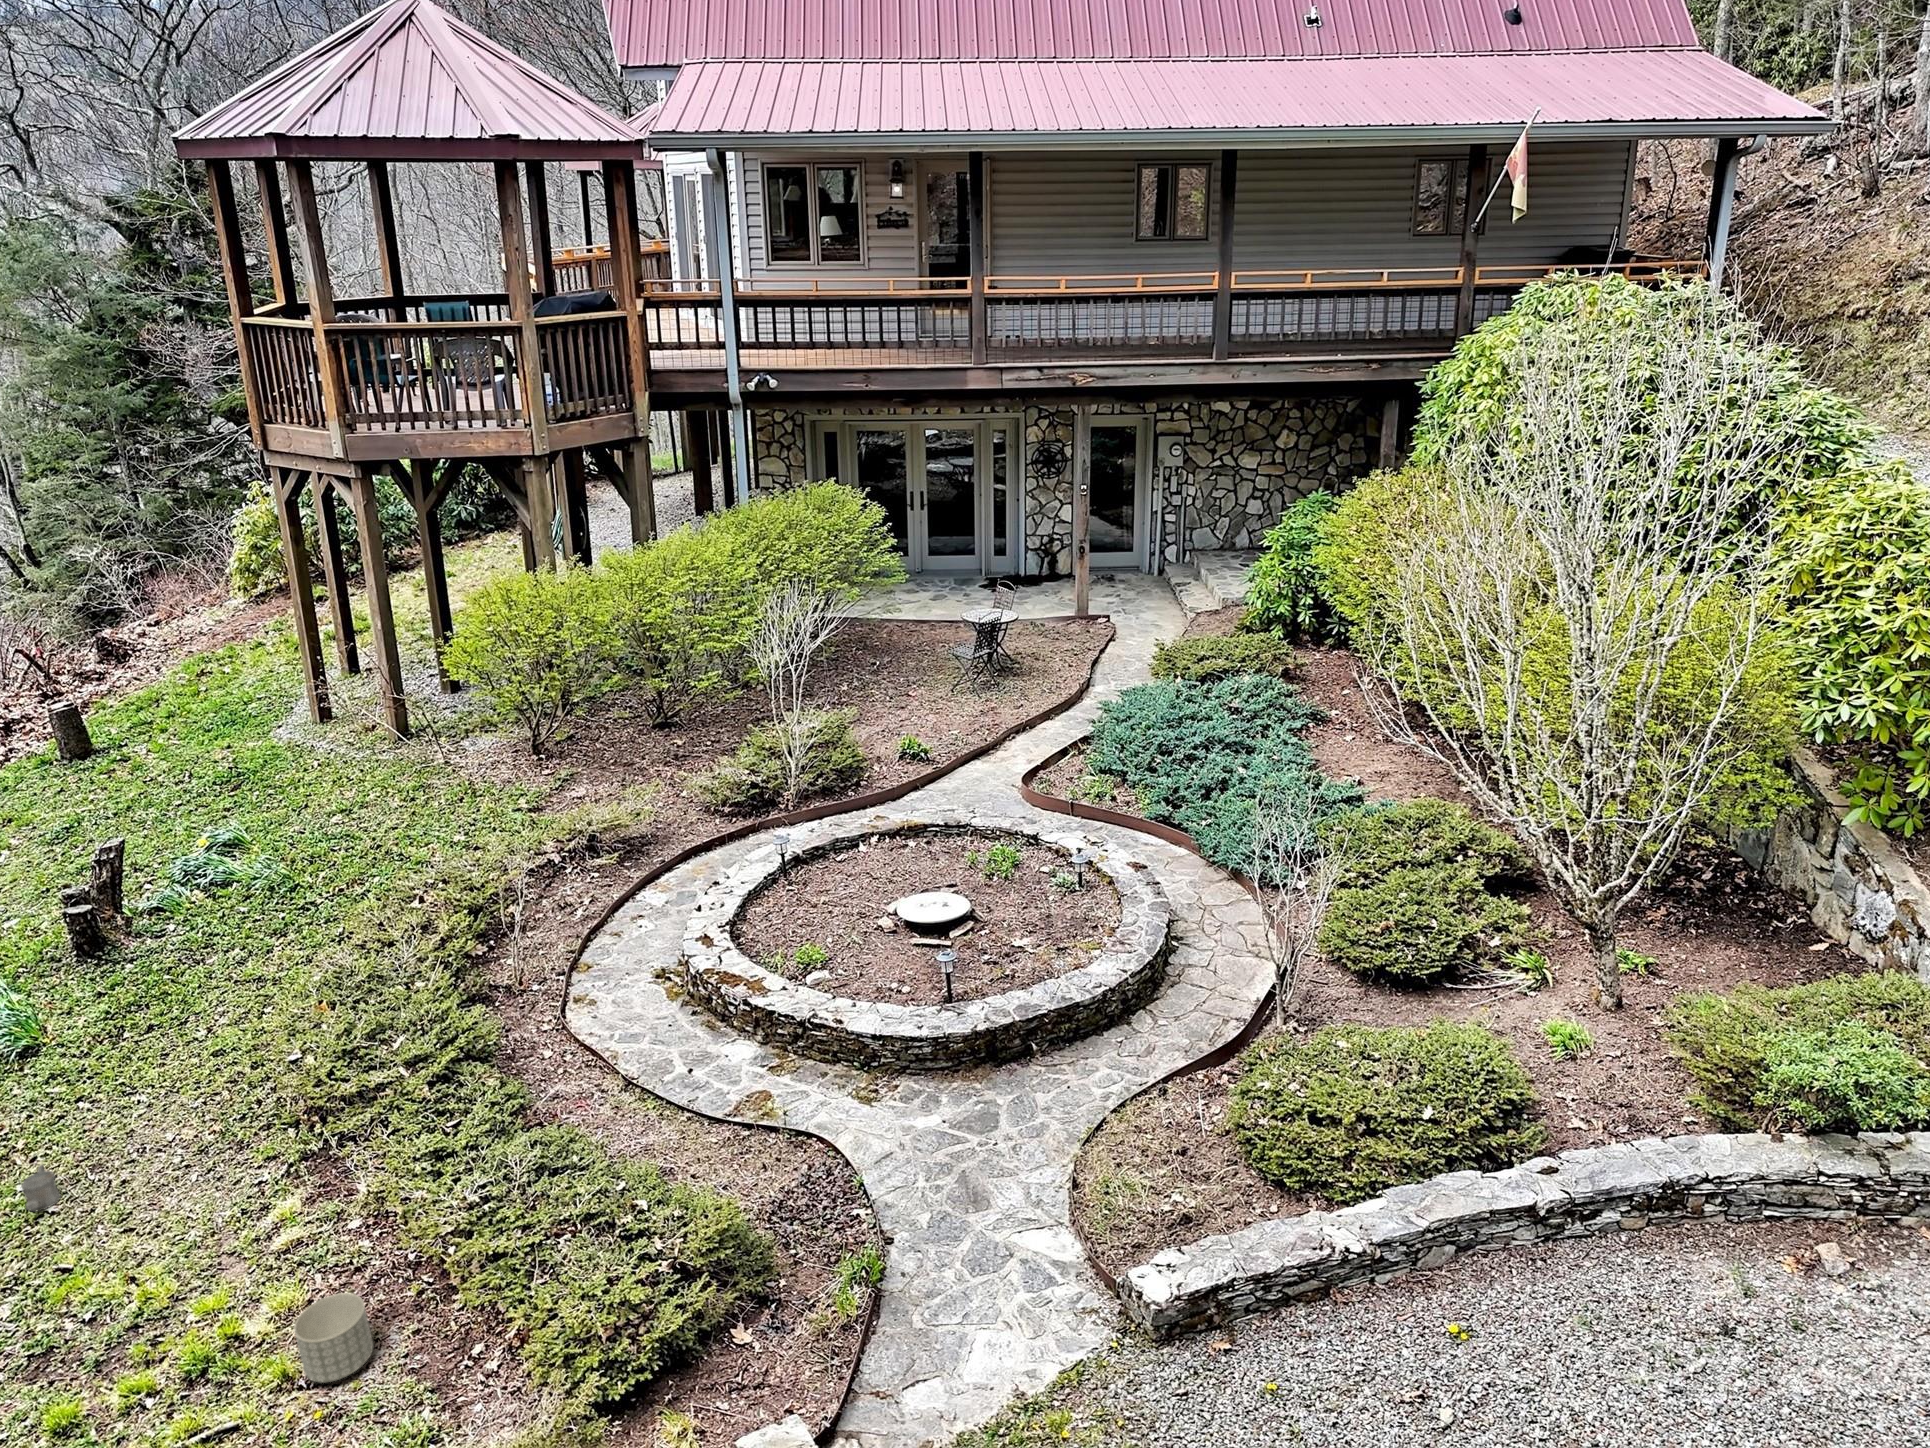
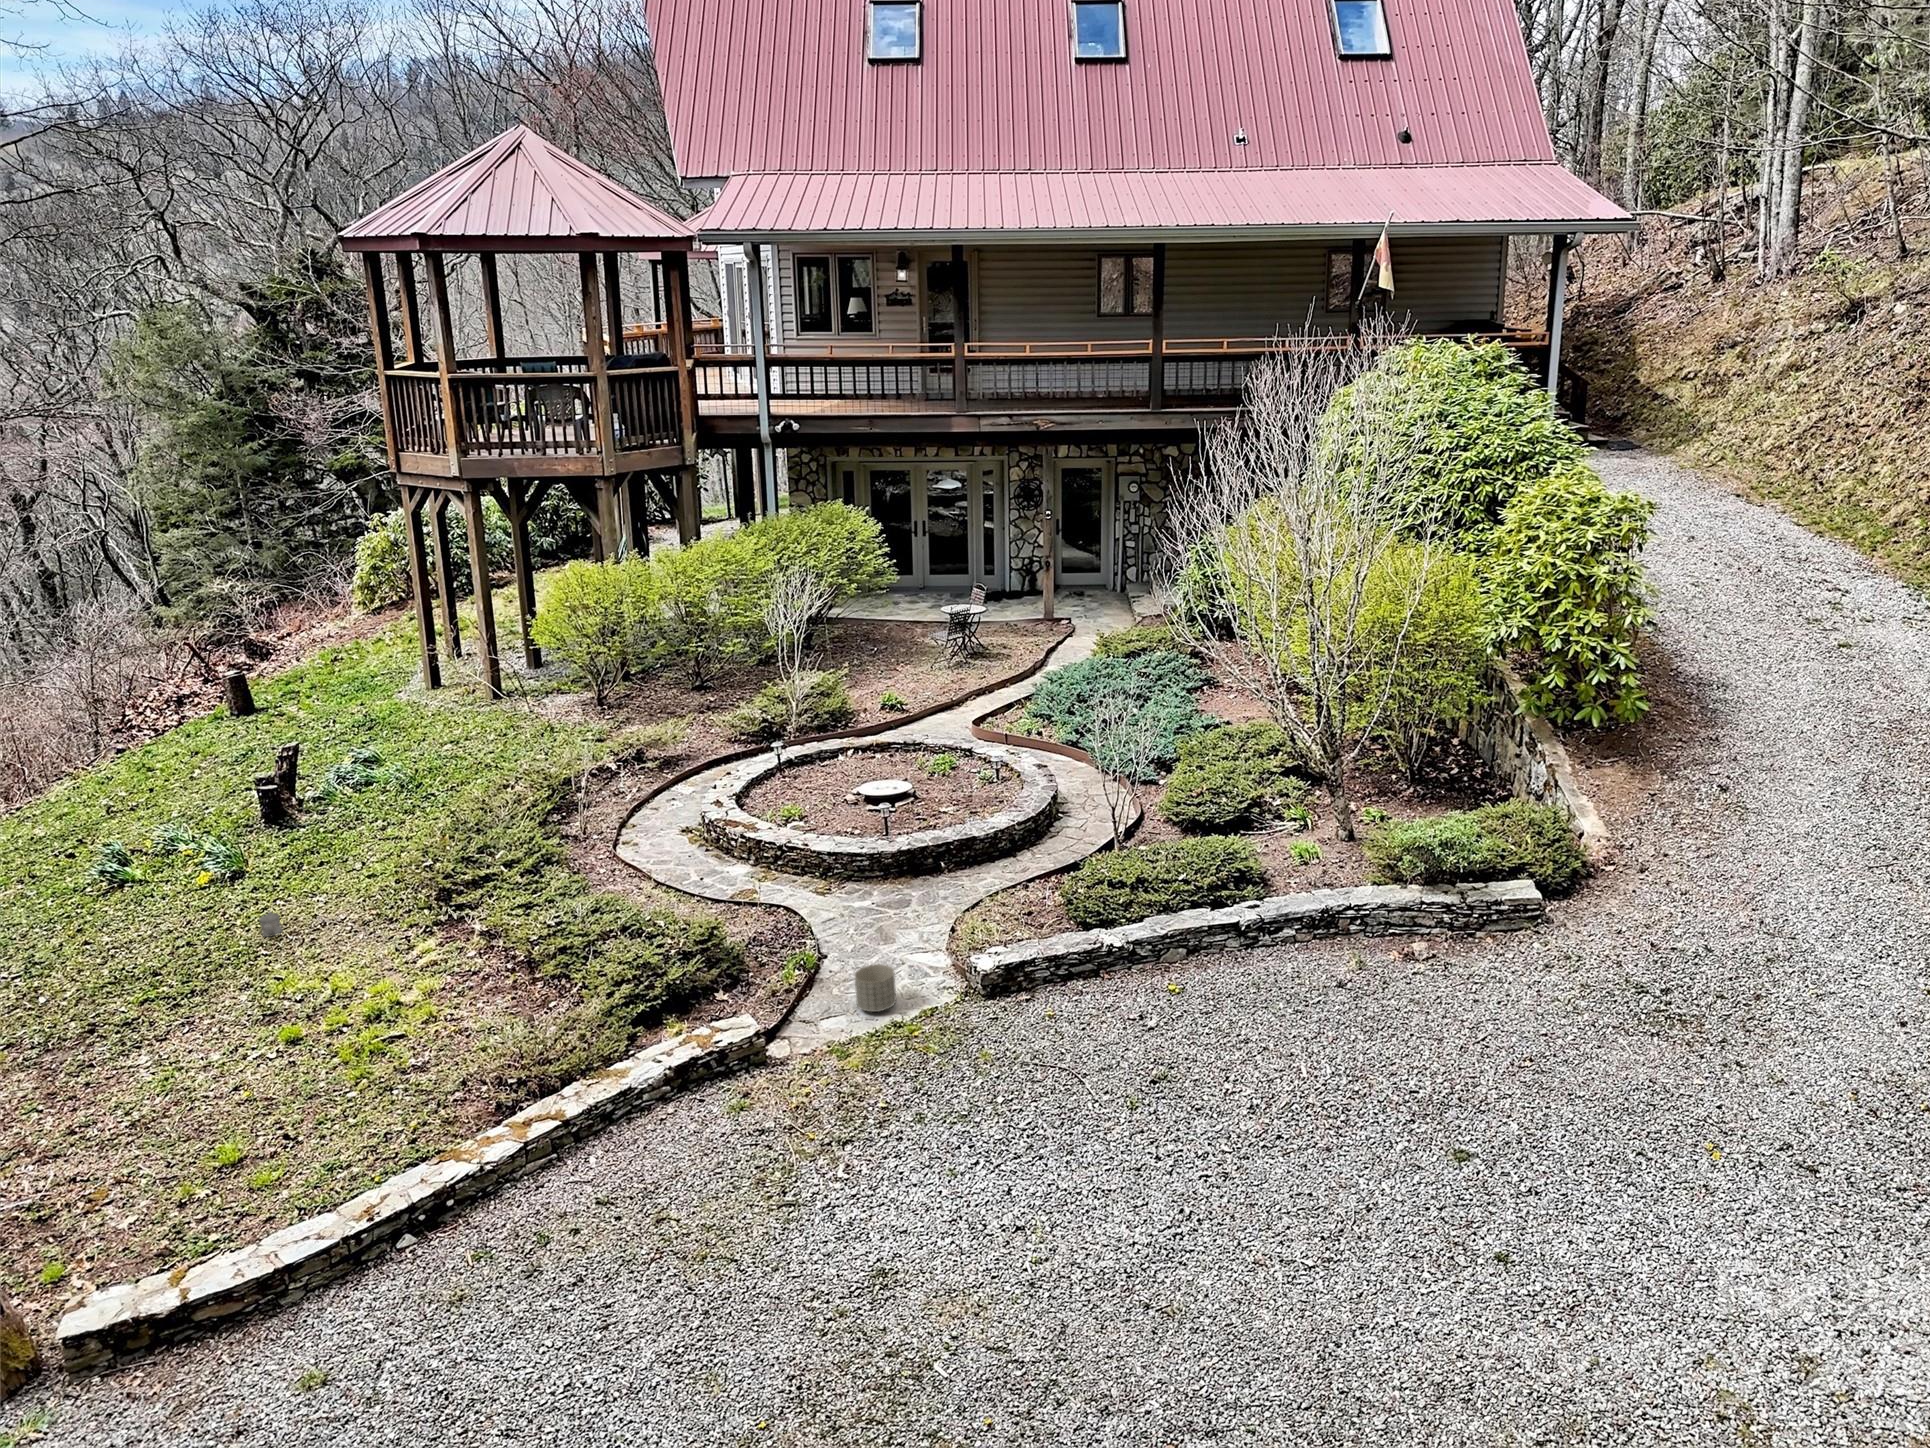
planter: present [294,1293,373,1383] -> present [855,964,896,1012]

